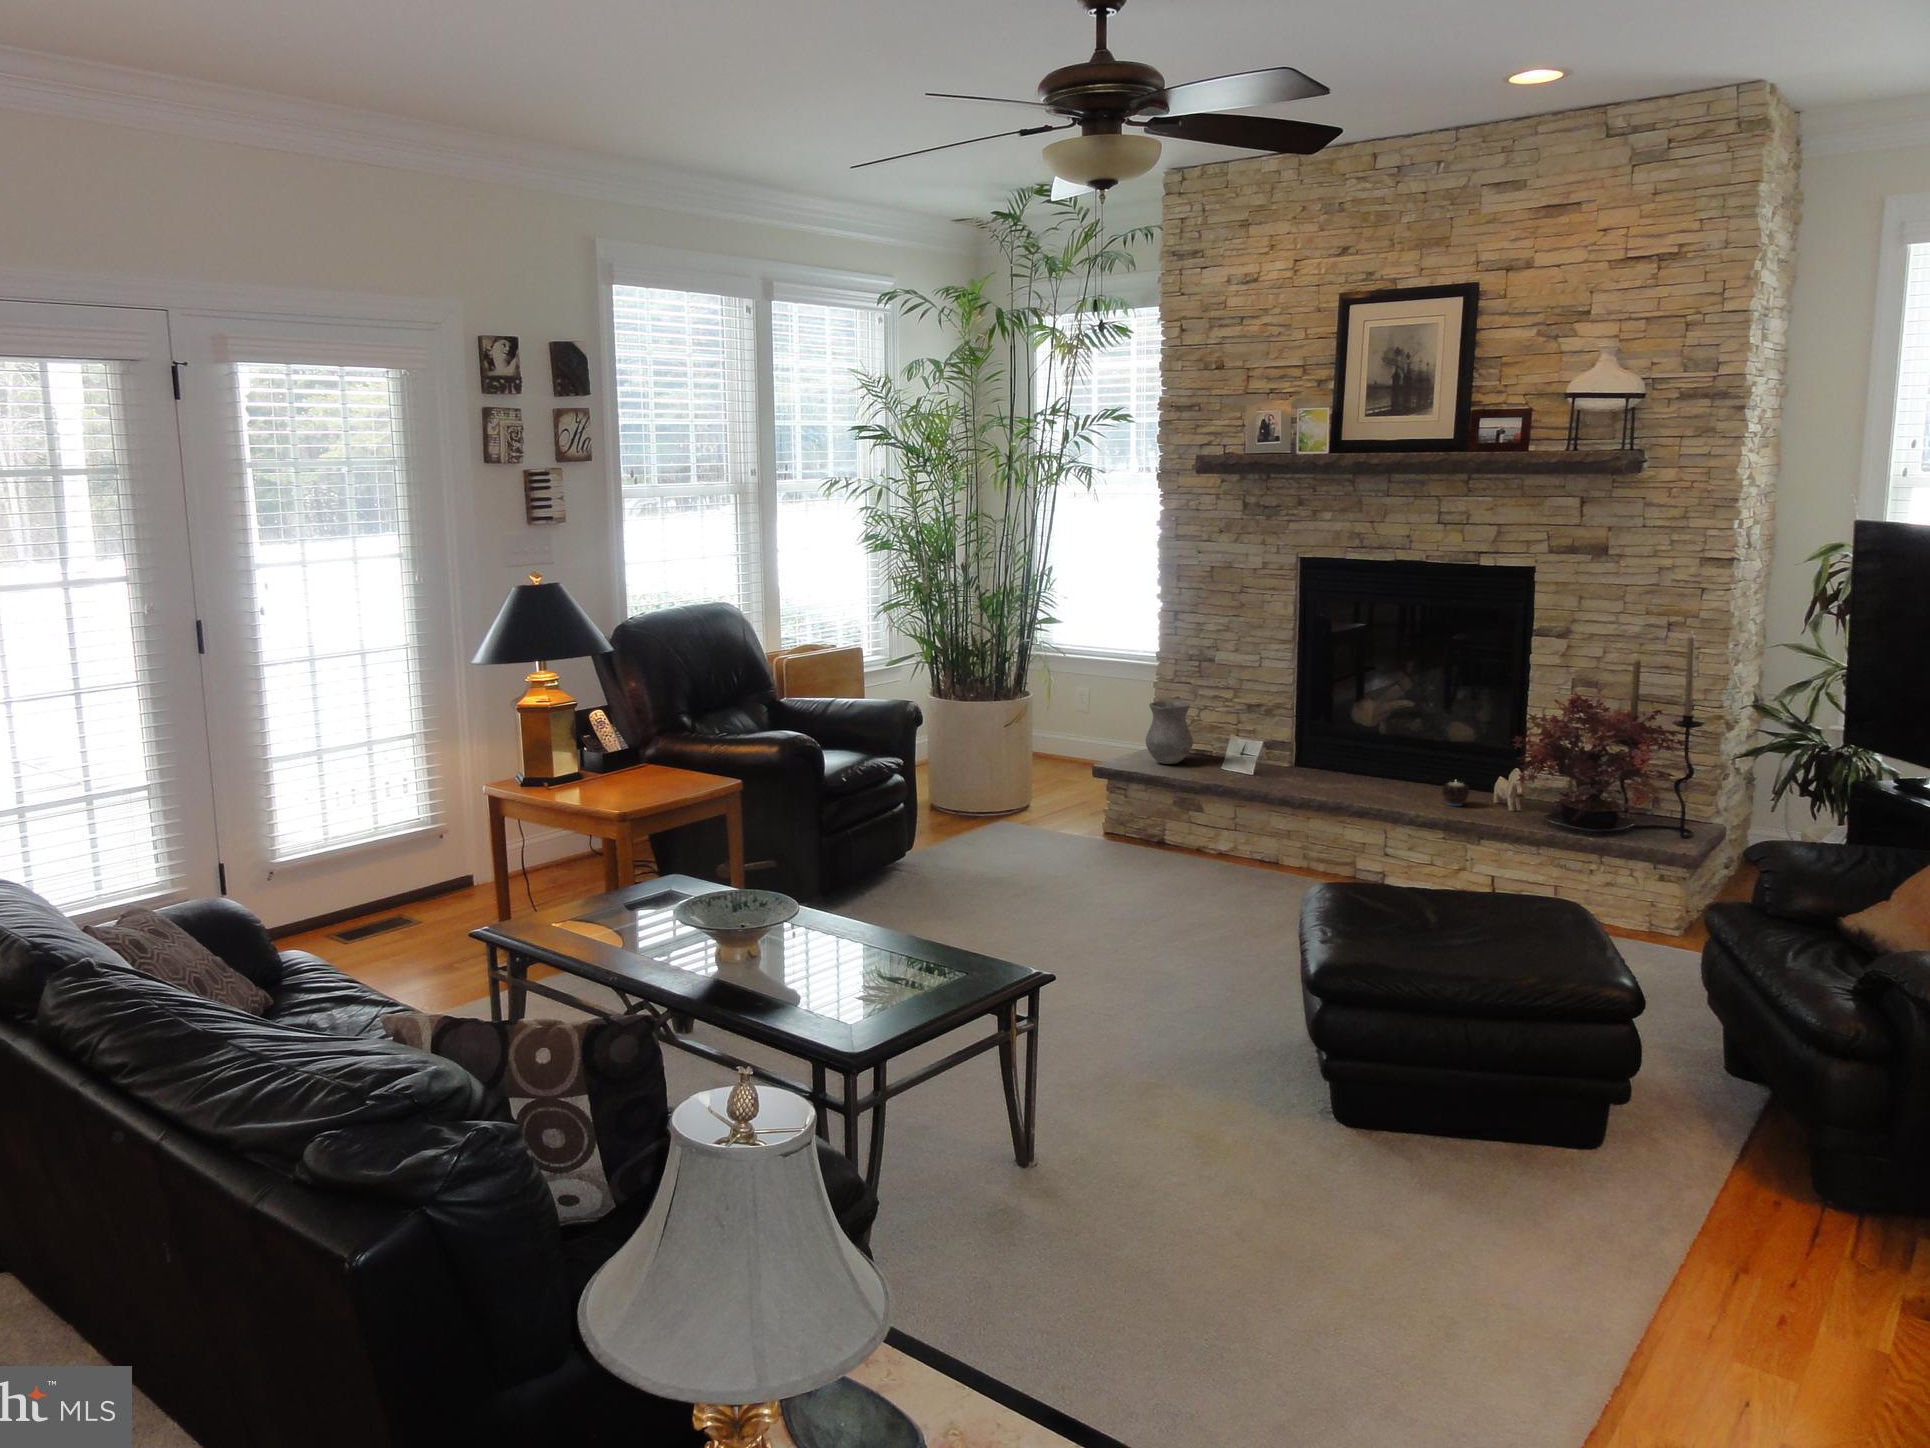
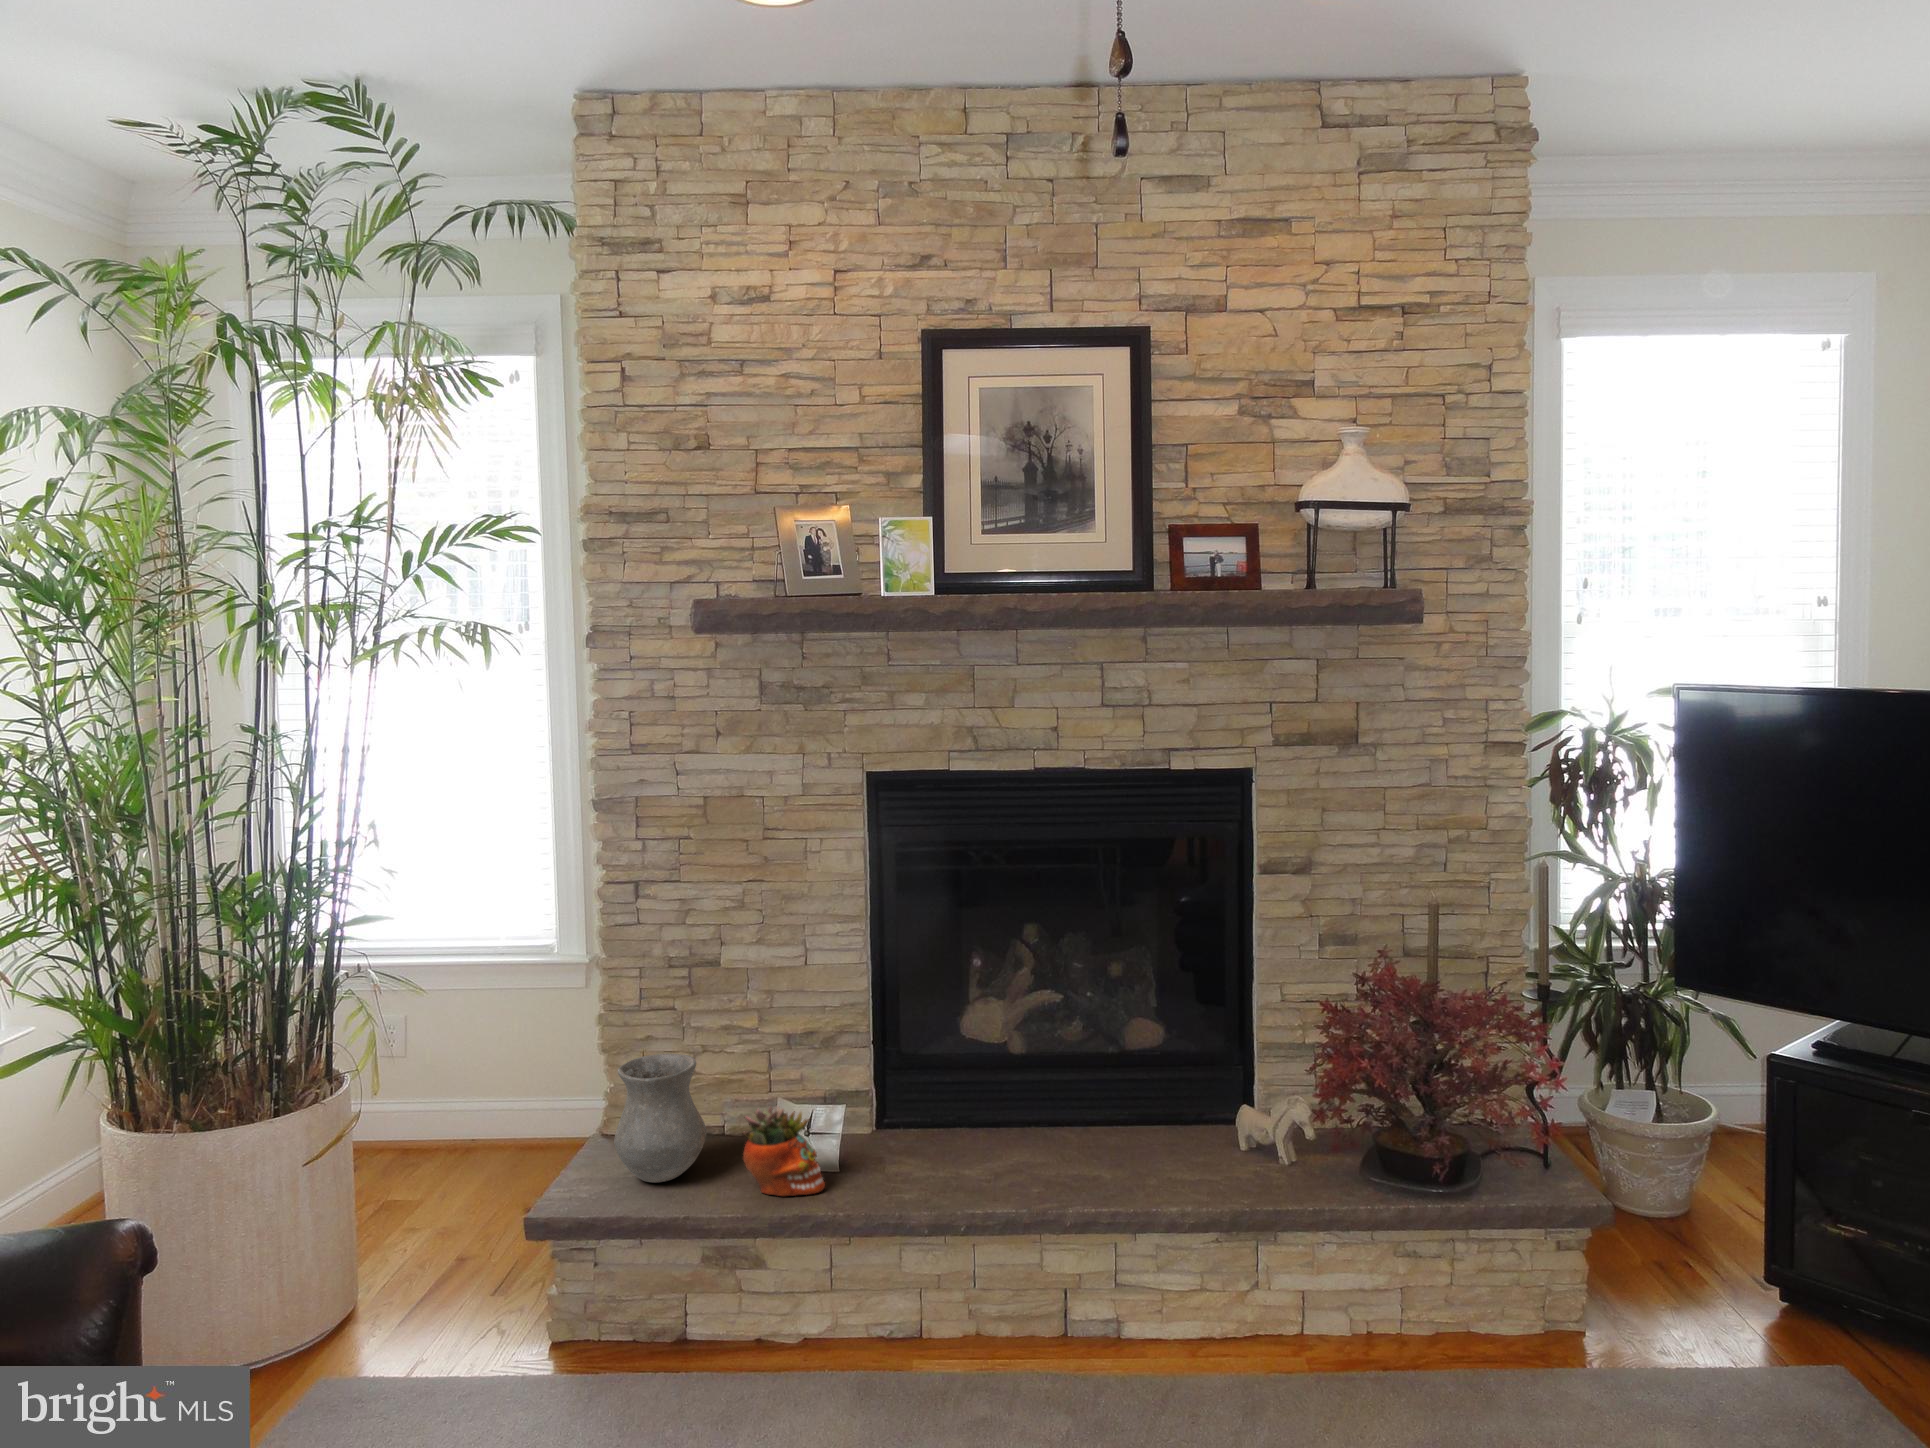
succulent planter: none [1204,730,1244,778] -> present [743,1106,825,1196]
candle: present [1442,782,1470,806] -> none [1179,1137,1227,1184]

